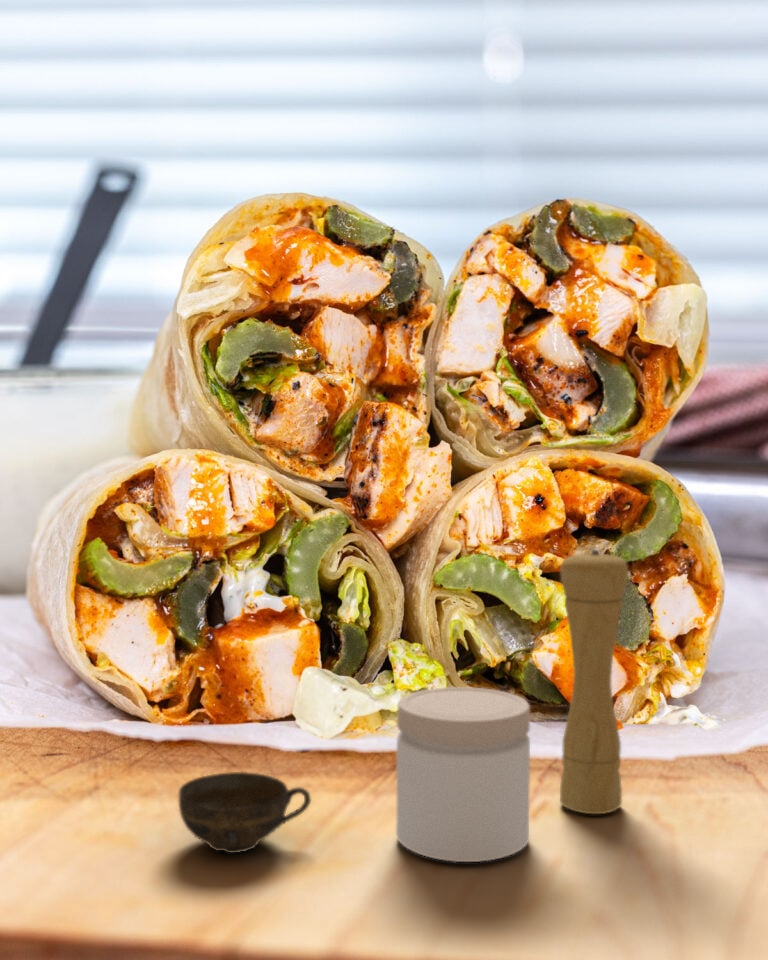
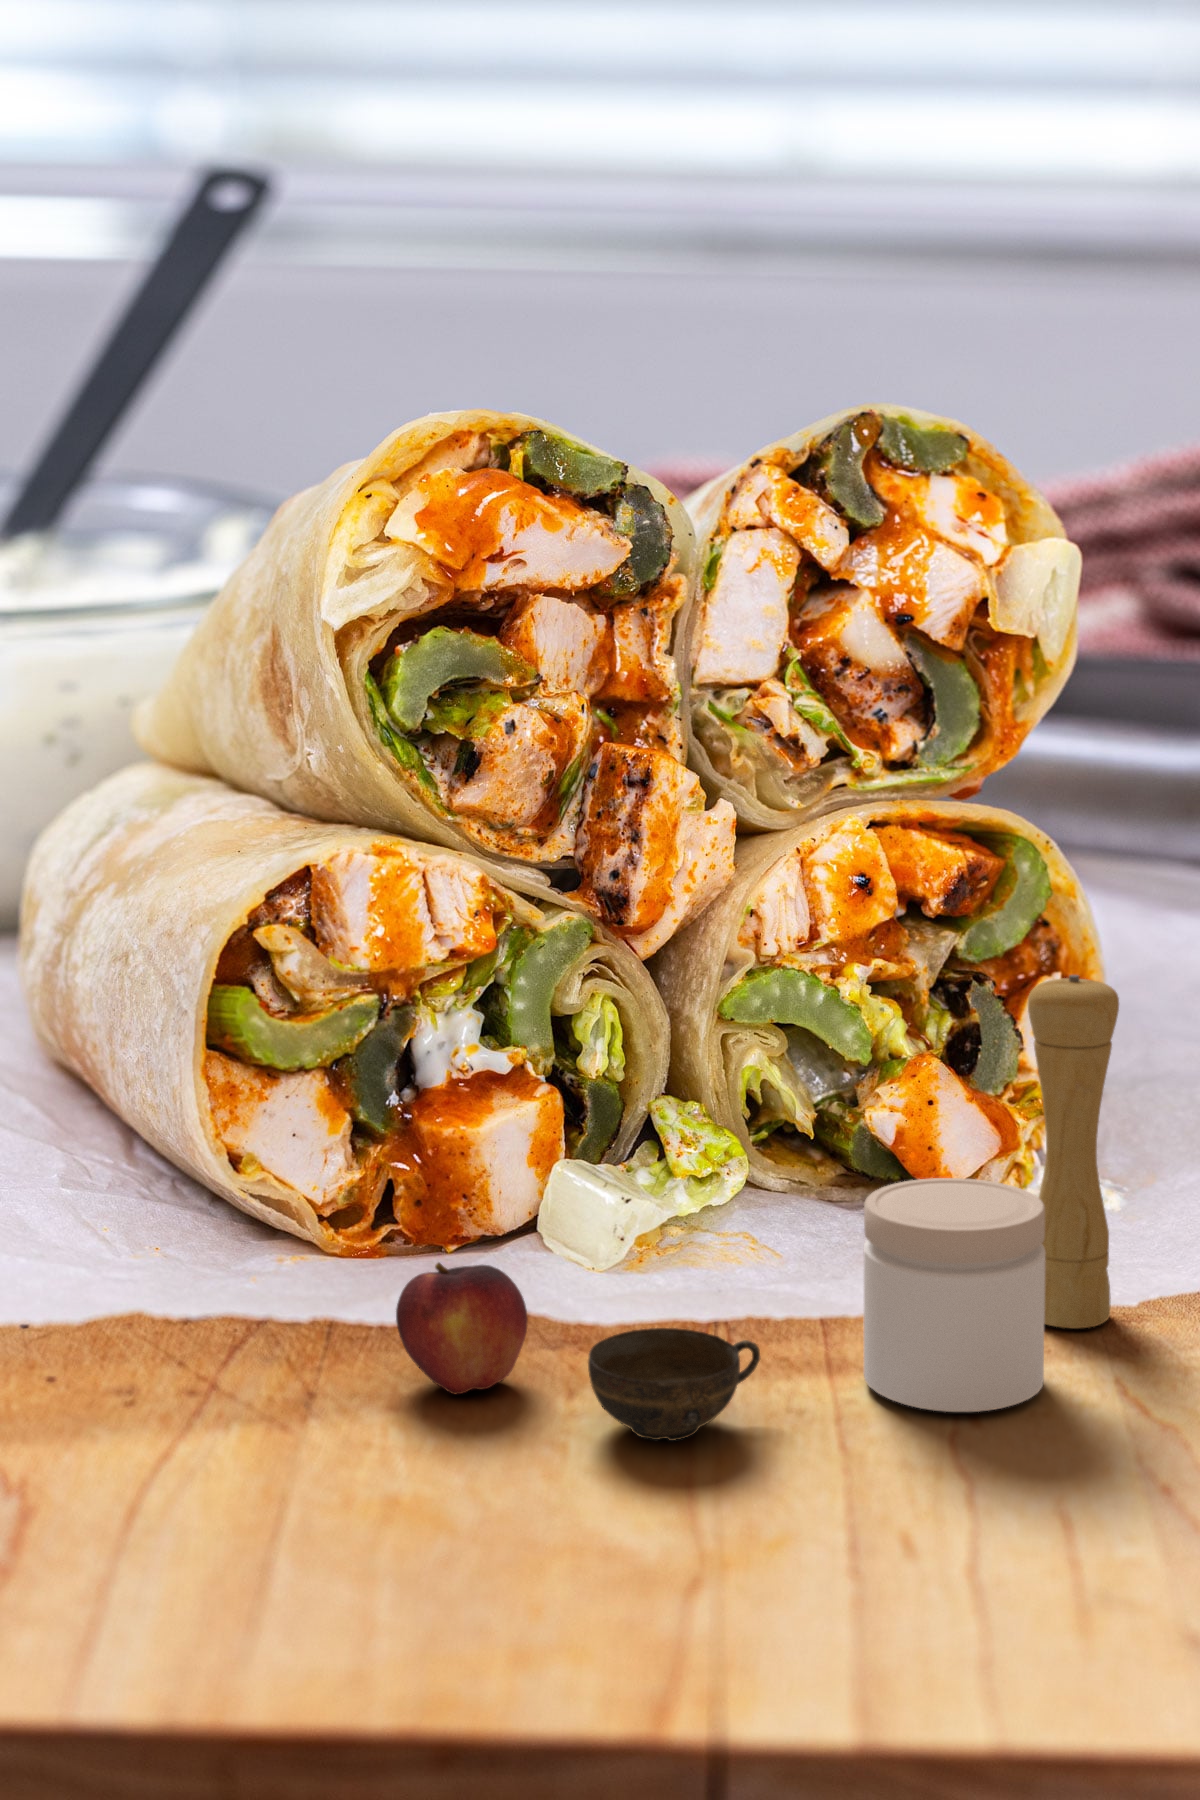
fruit: none [99,713,187,805] -> present [396,1263,528,1394]

